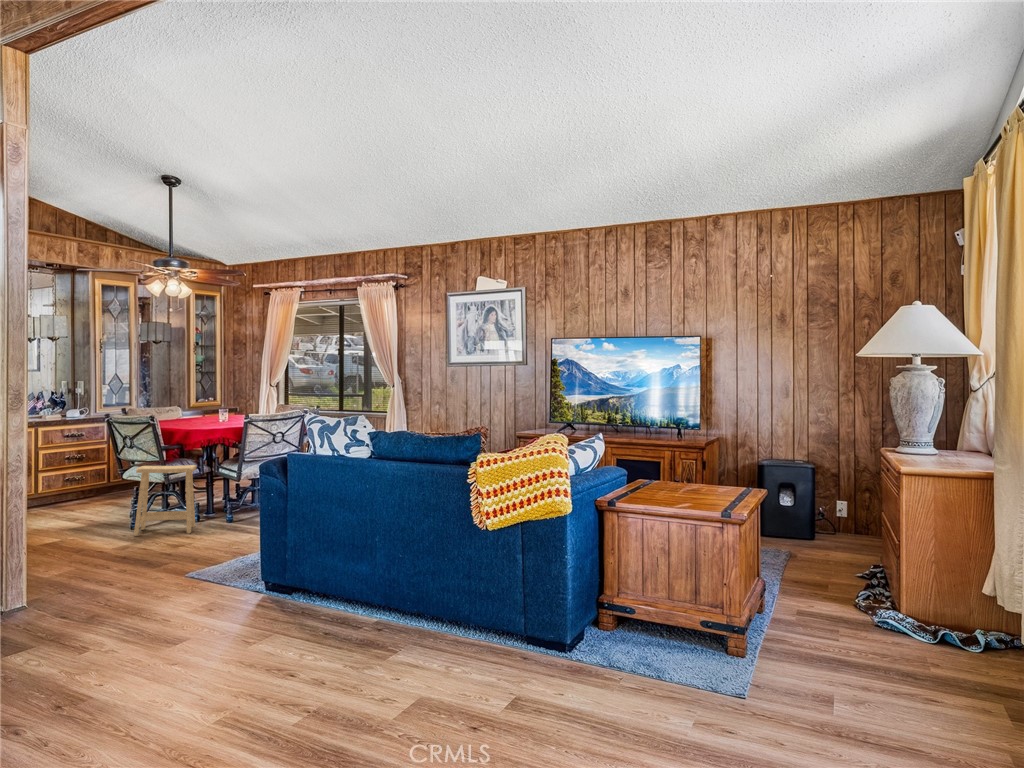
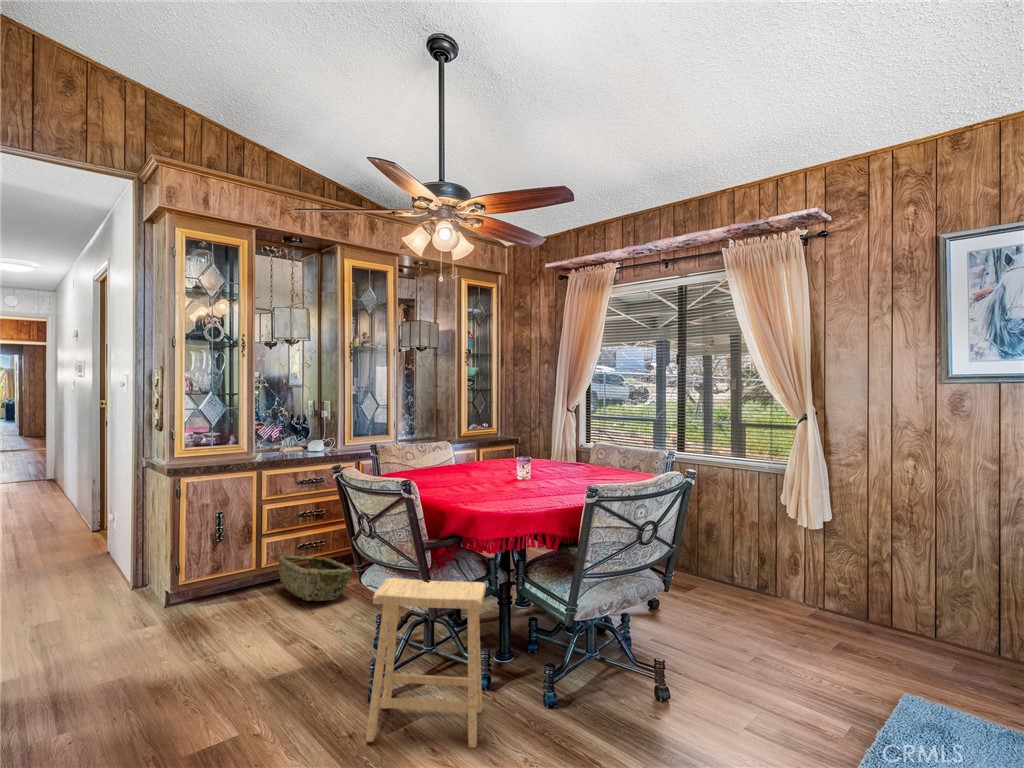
woven basket: none [54,484,110,508] -> present [279,556,352,601]

